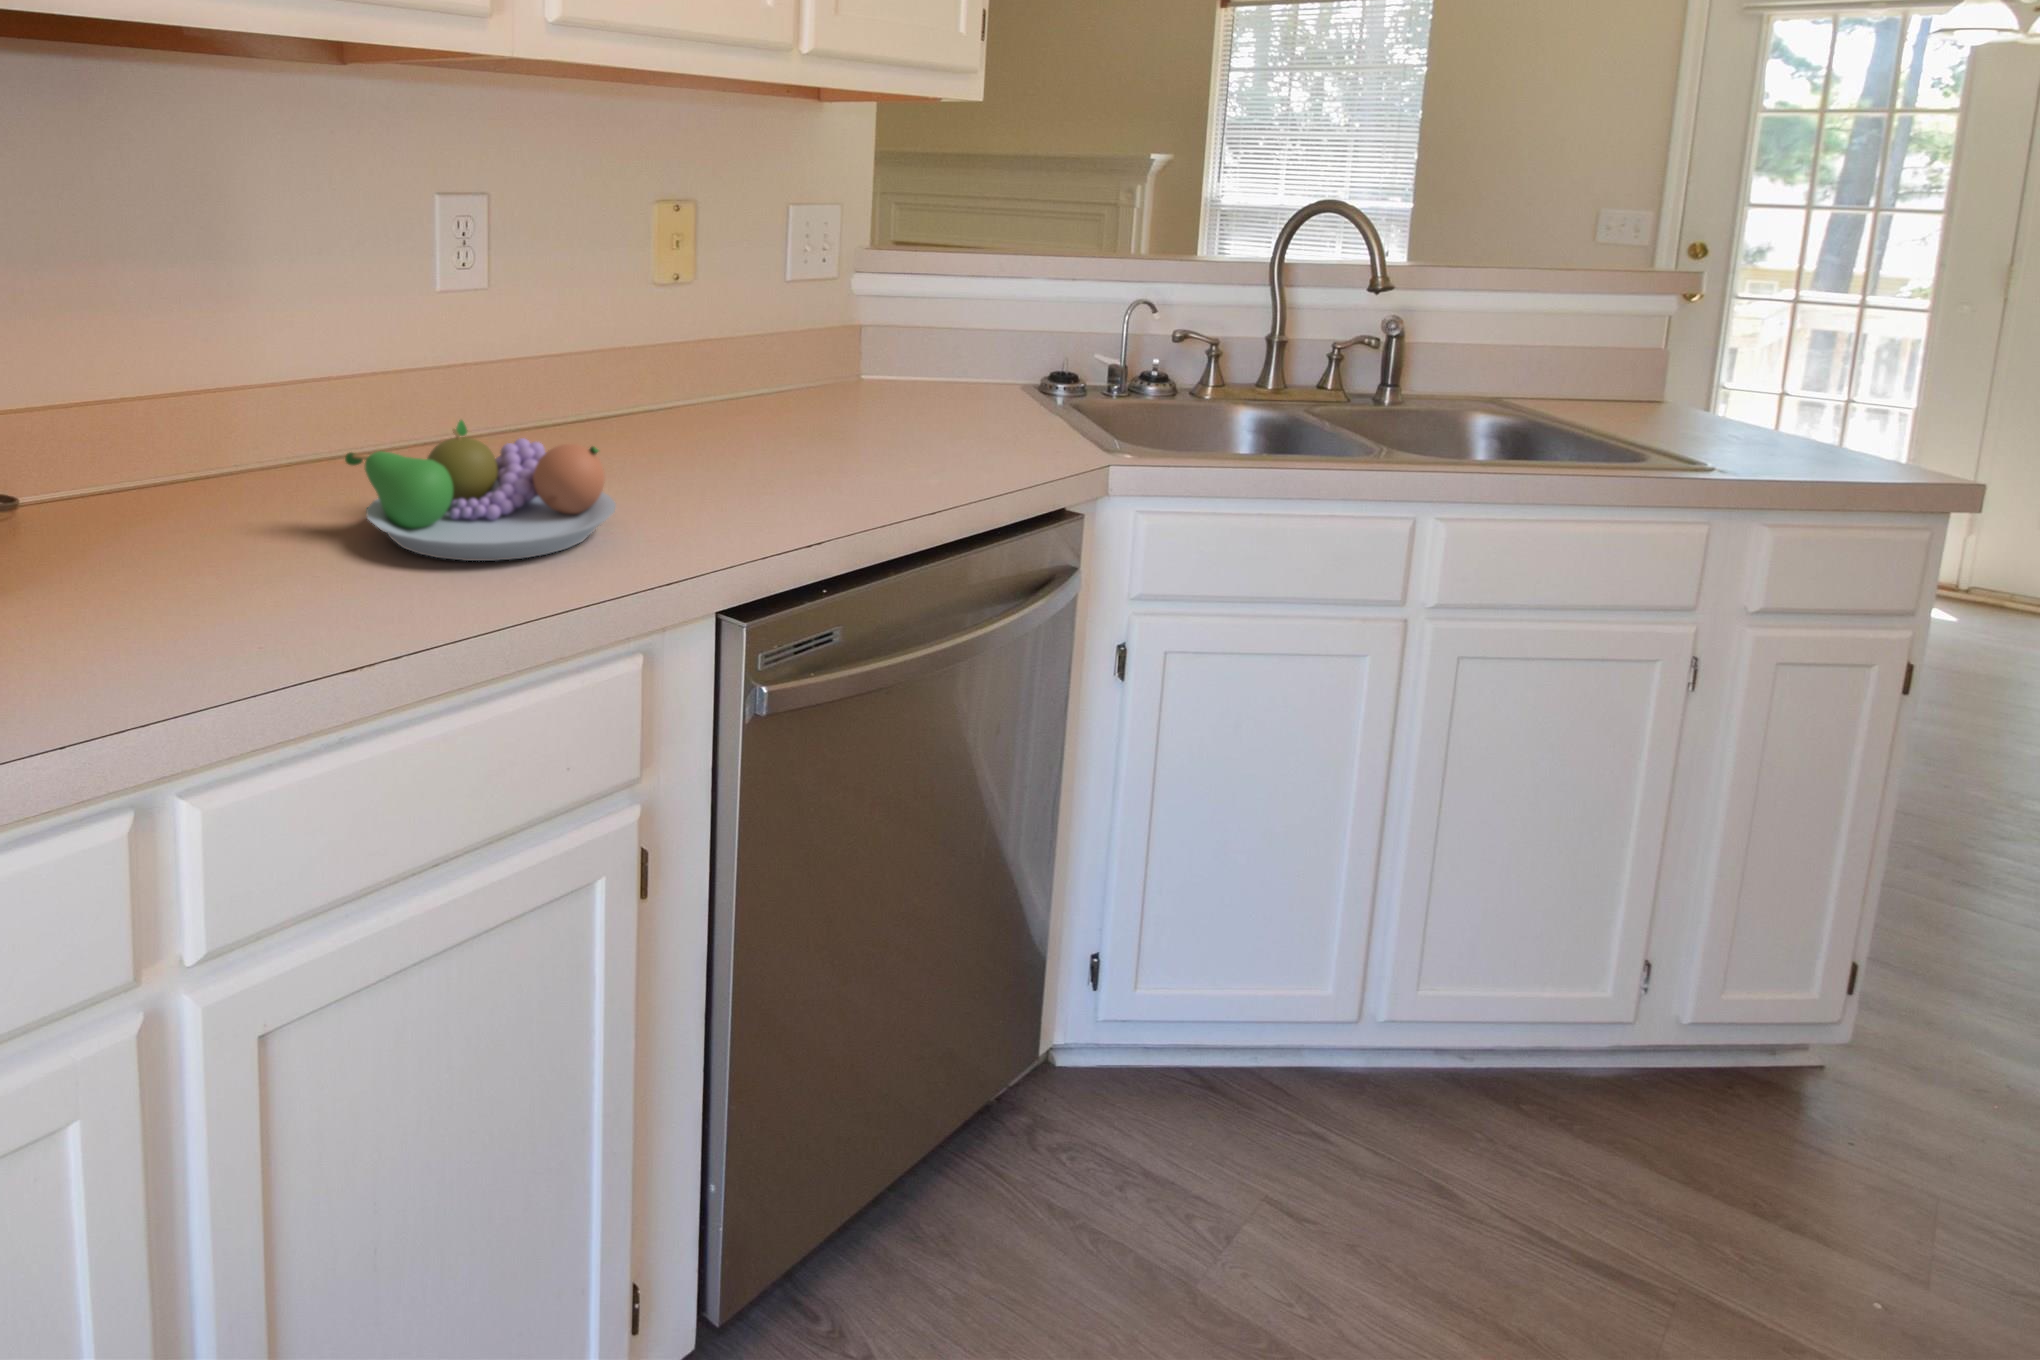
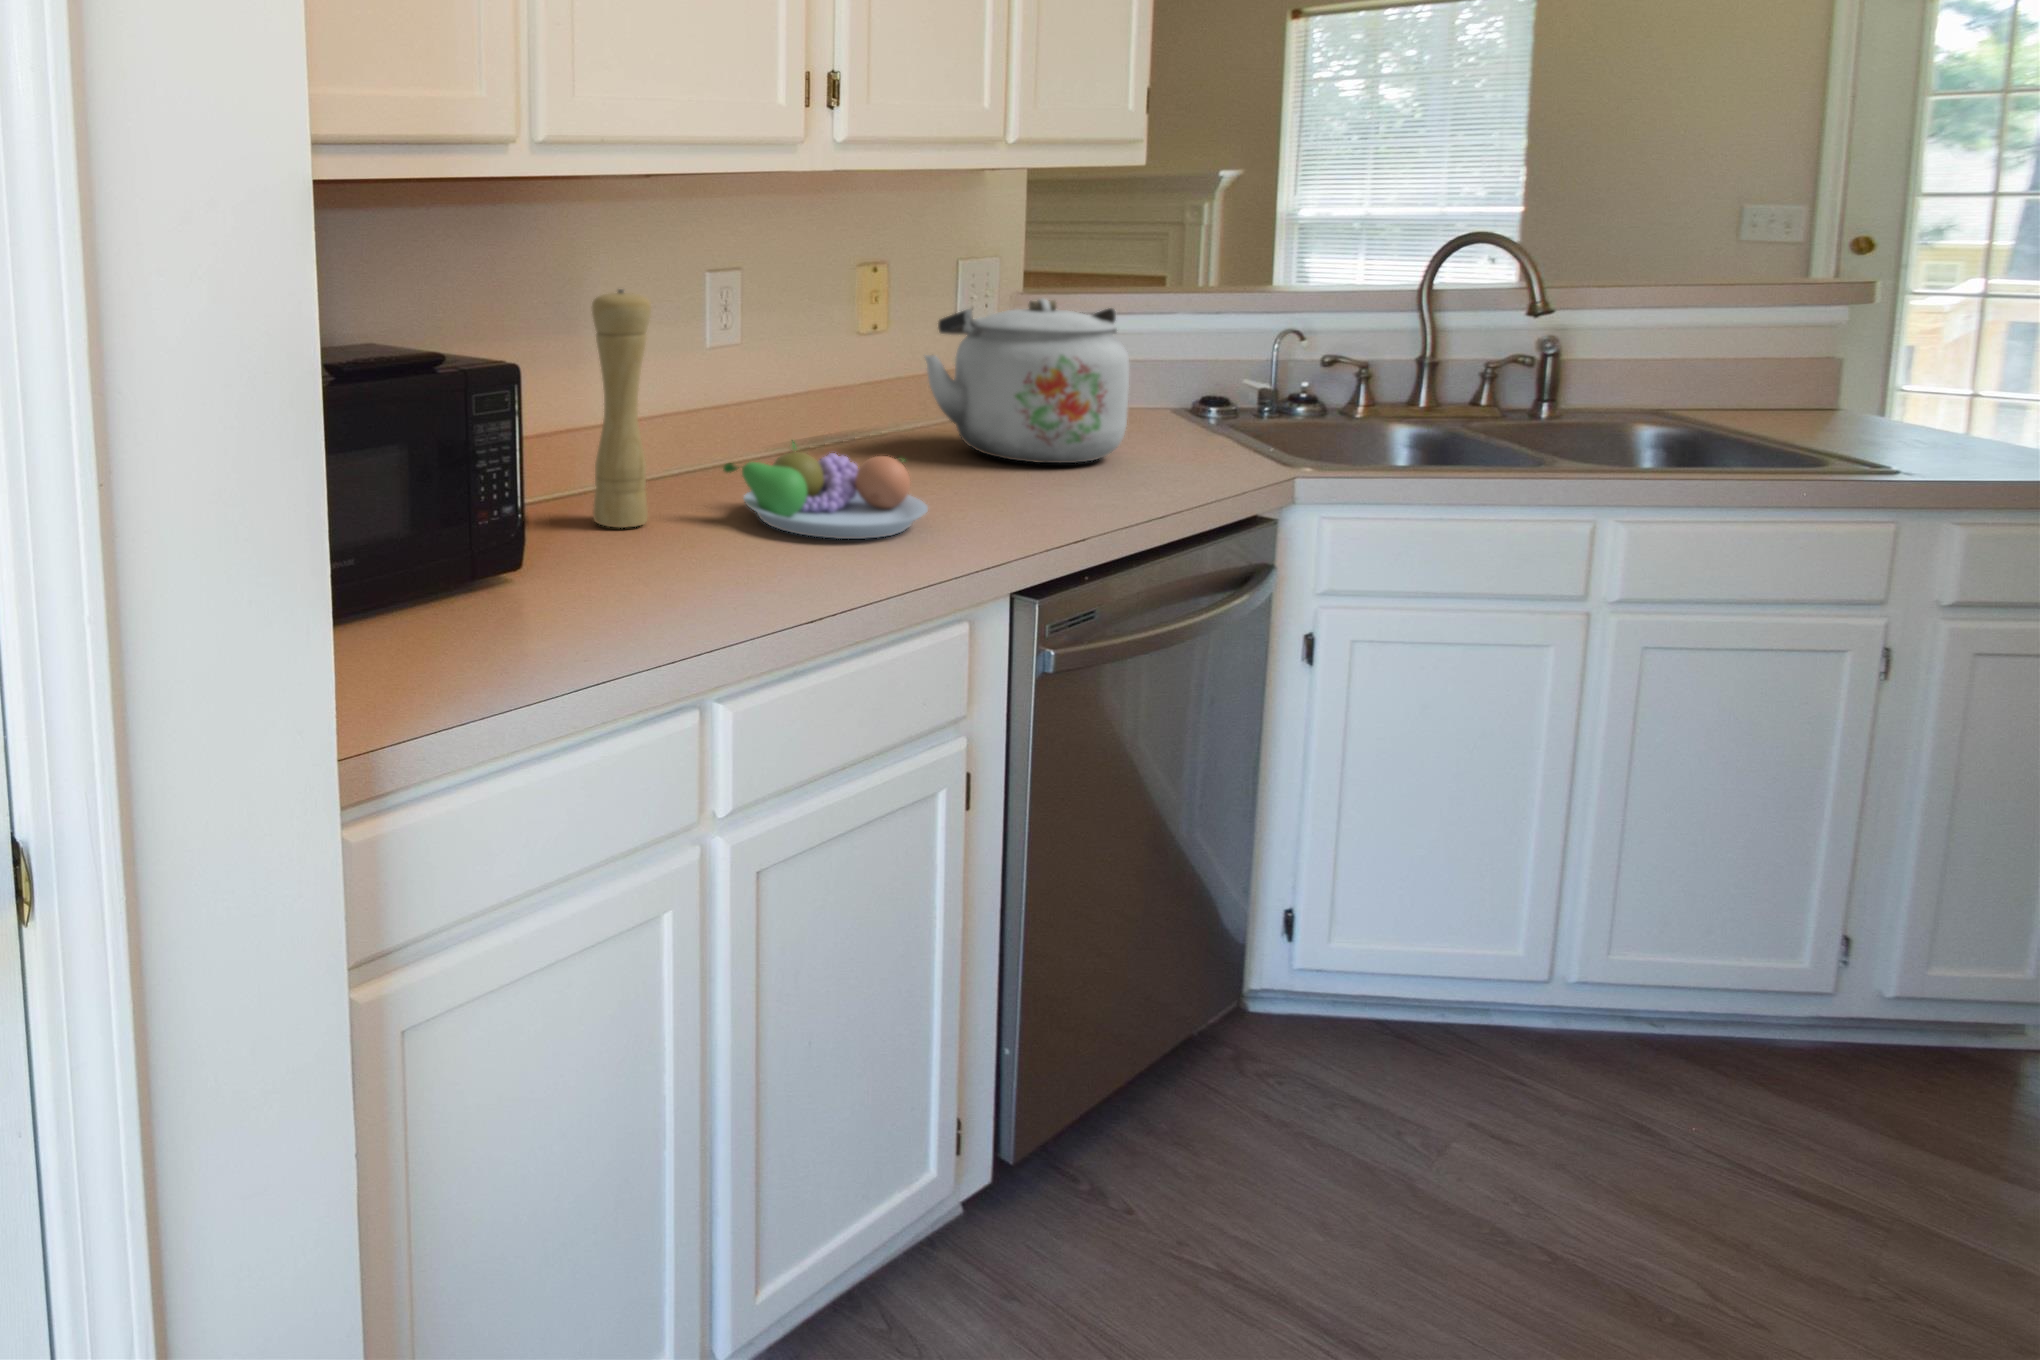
pepper mill: none [128,204,226,545] -> present [591,289,651,528]
kettle: none [707,251,941,449] -> present [925,299,1129,463]

